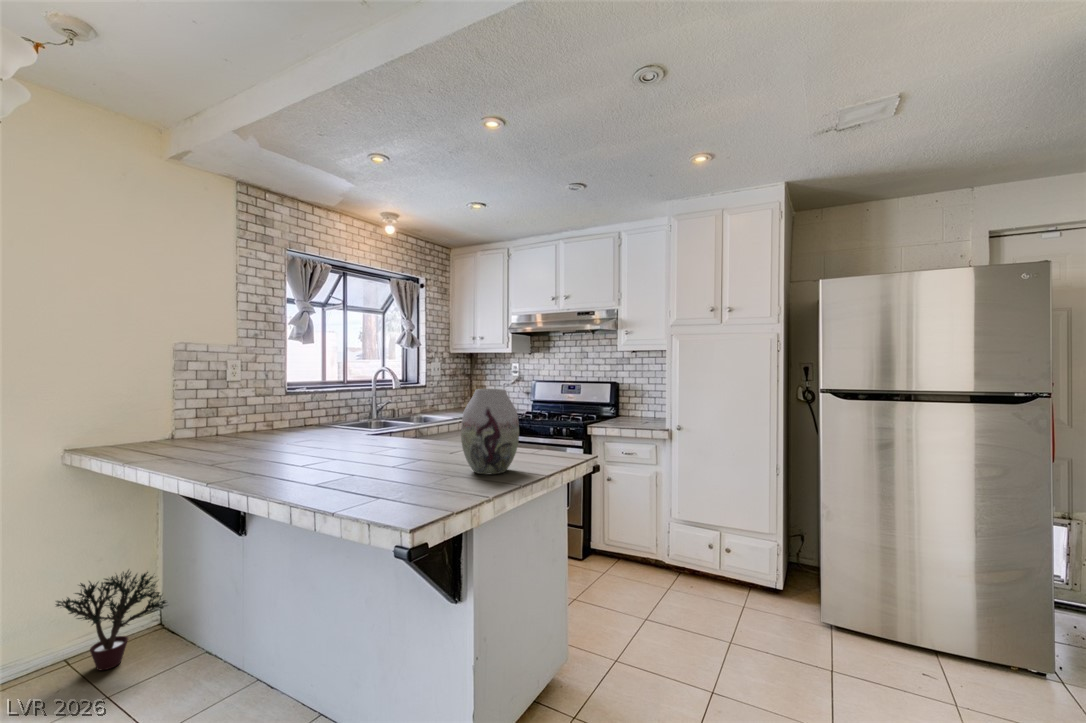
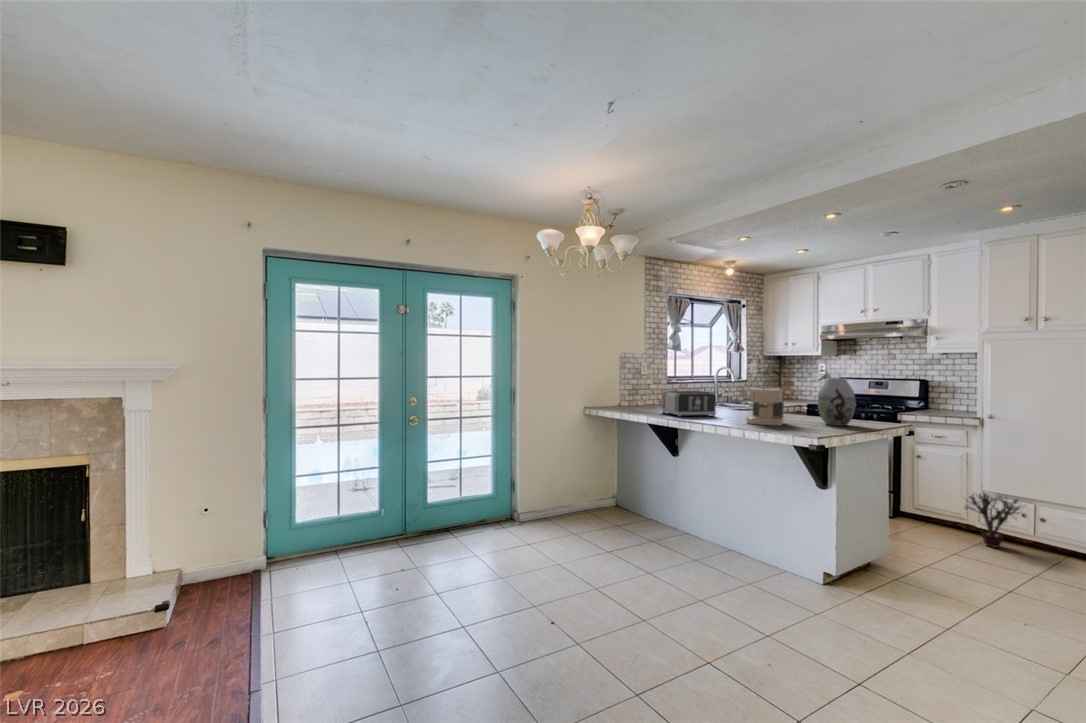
coffee maker: none [321,409,402,489] -> present [746,387,784,426]
toaster: none [200,412,299,472] -> present [661,391,716,417]
potted plant: present [56,570,167,670] -> present [965,491,1023,548]

